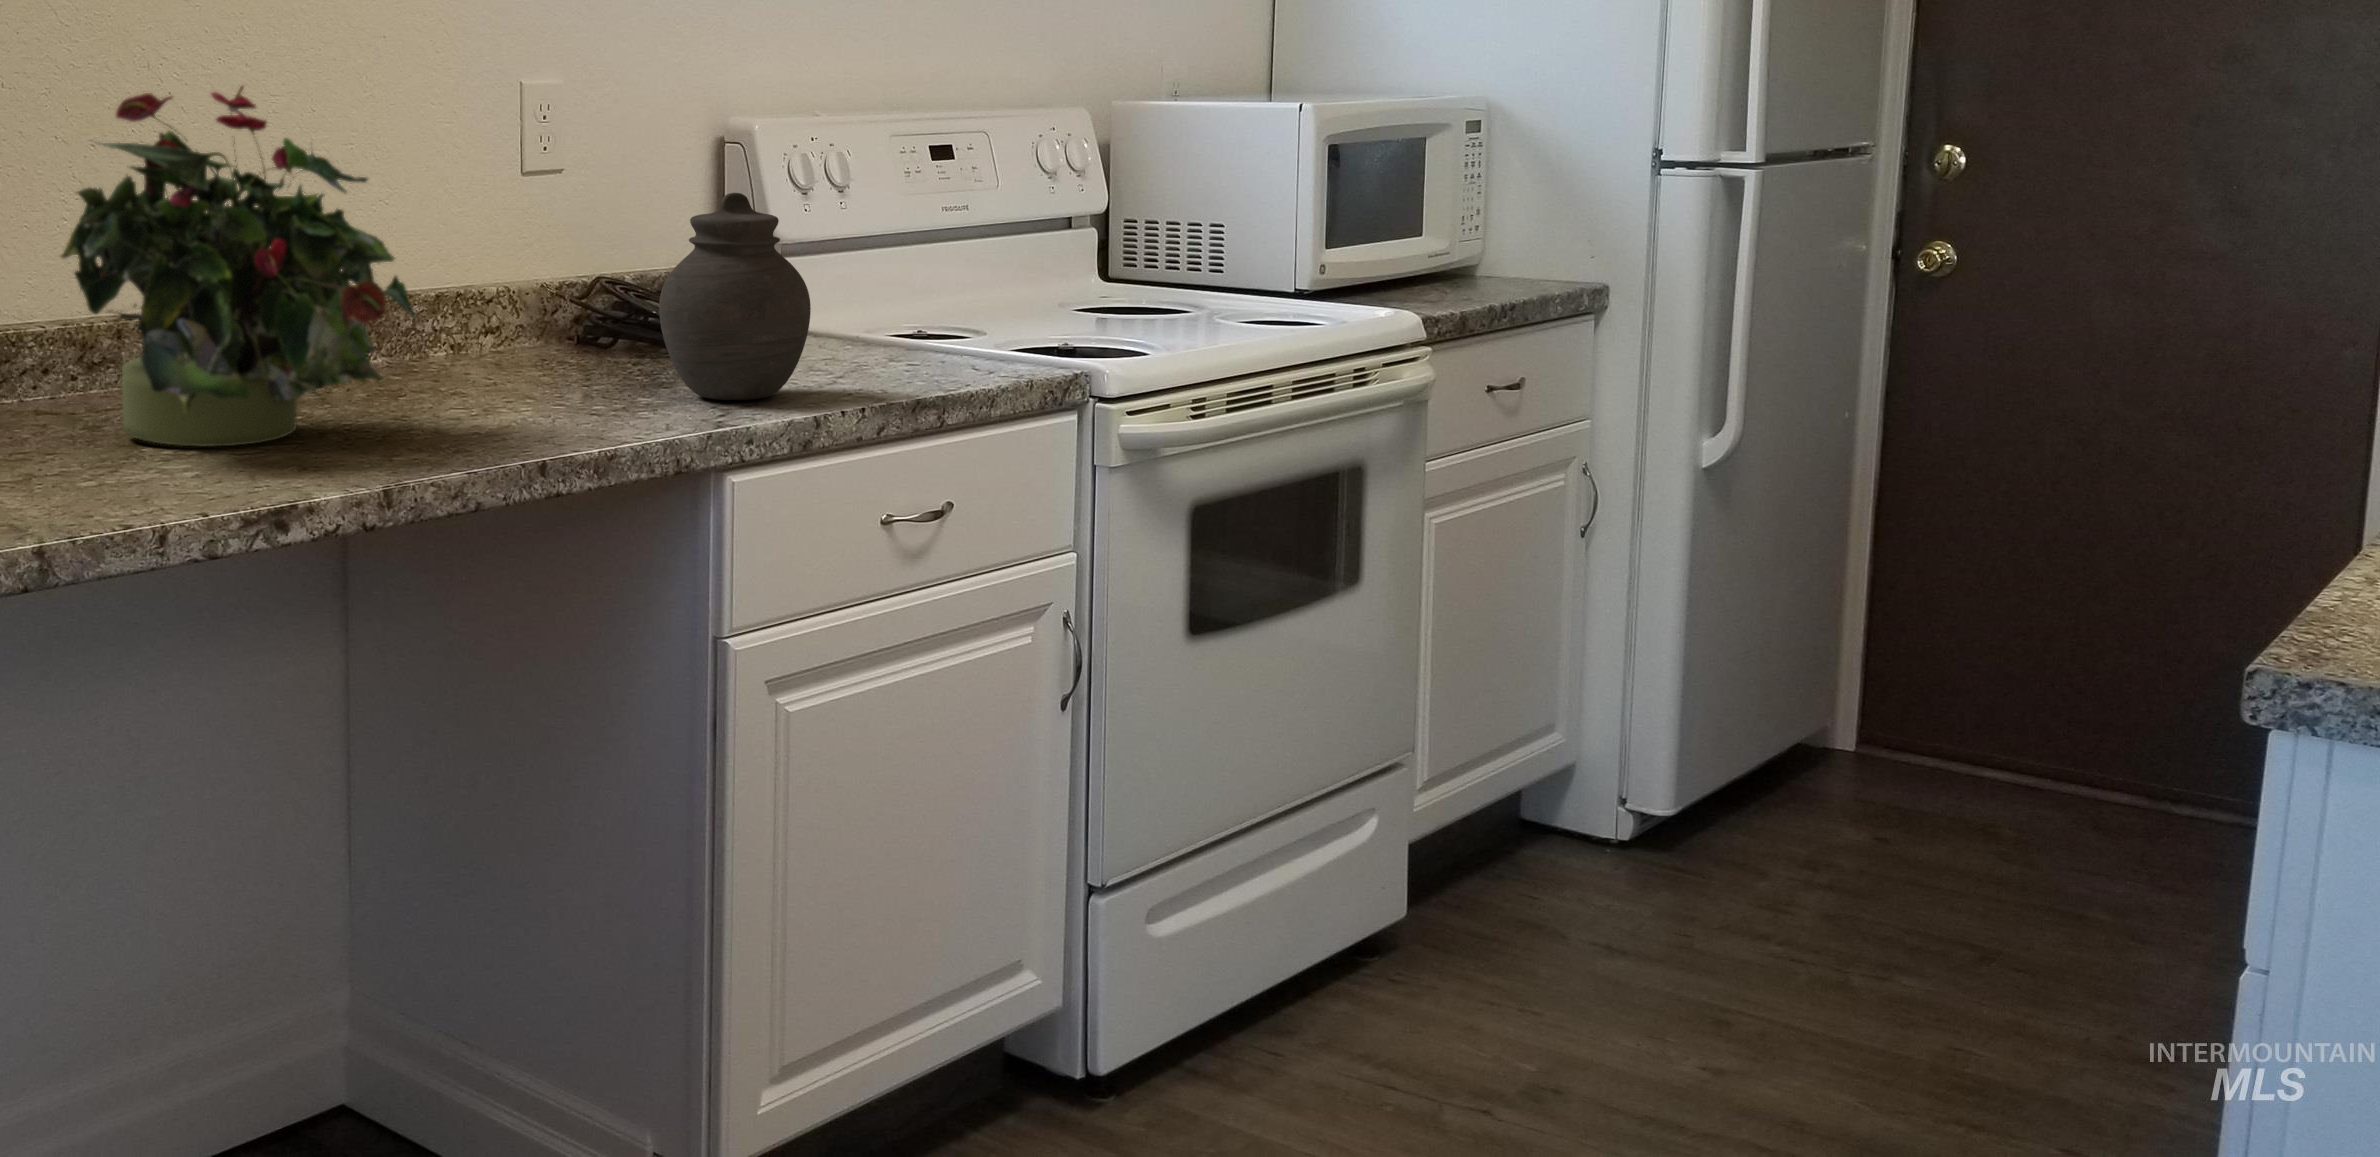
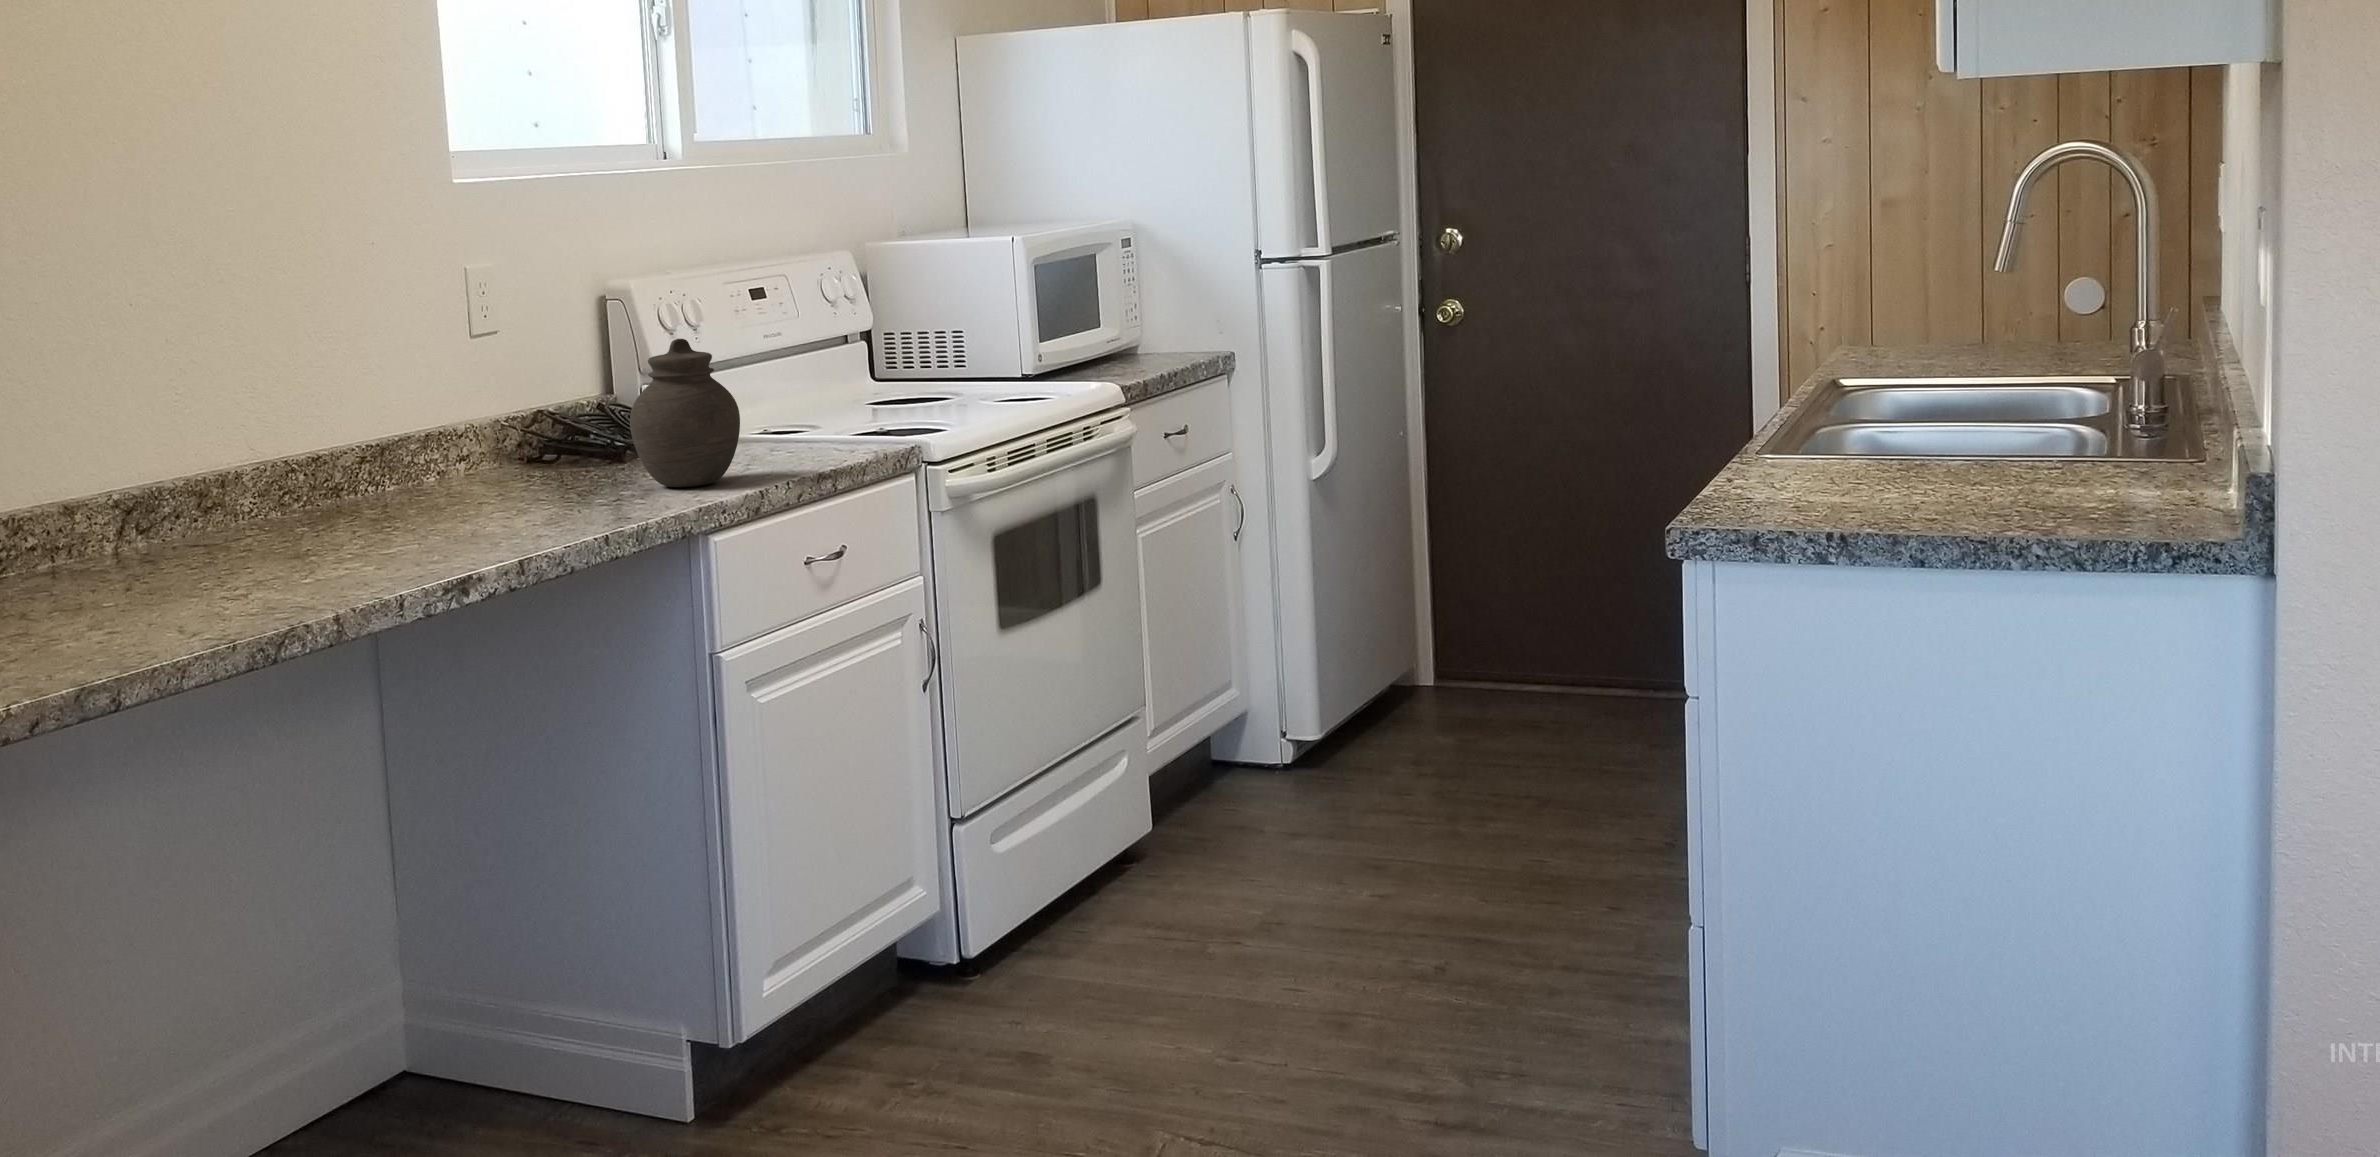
potted plant: present [61,86,415,446] -> none [216,291,490,554]

